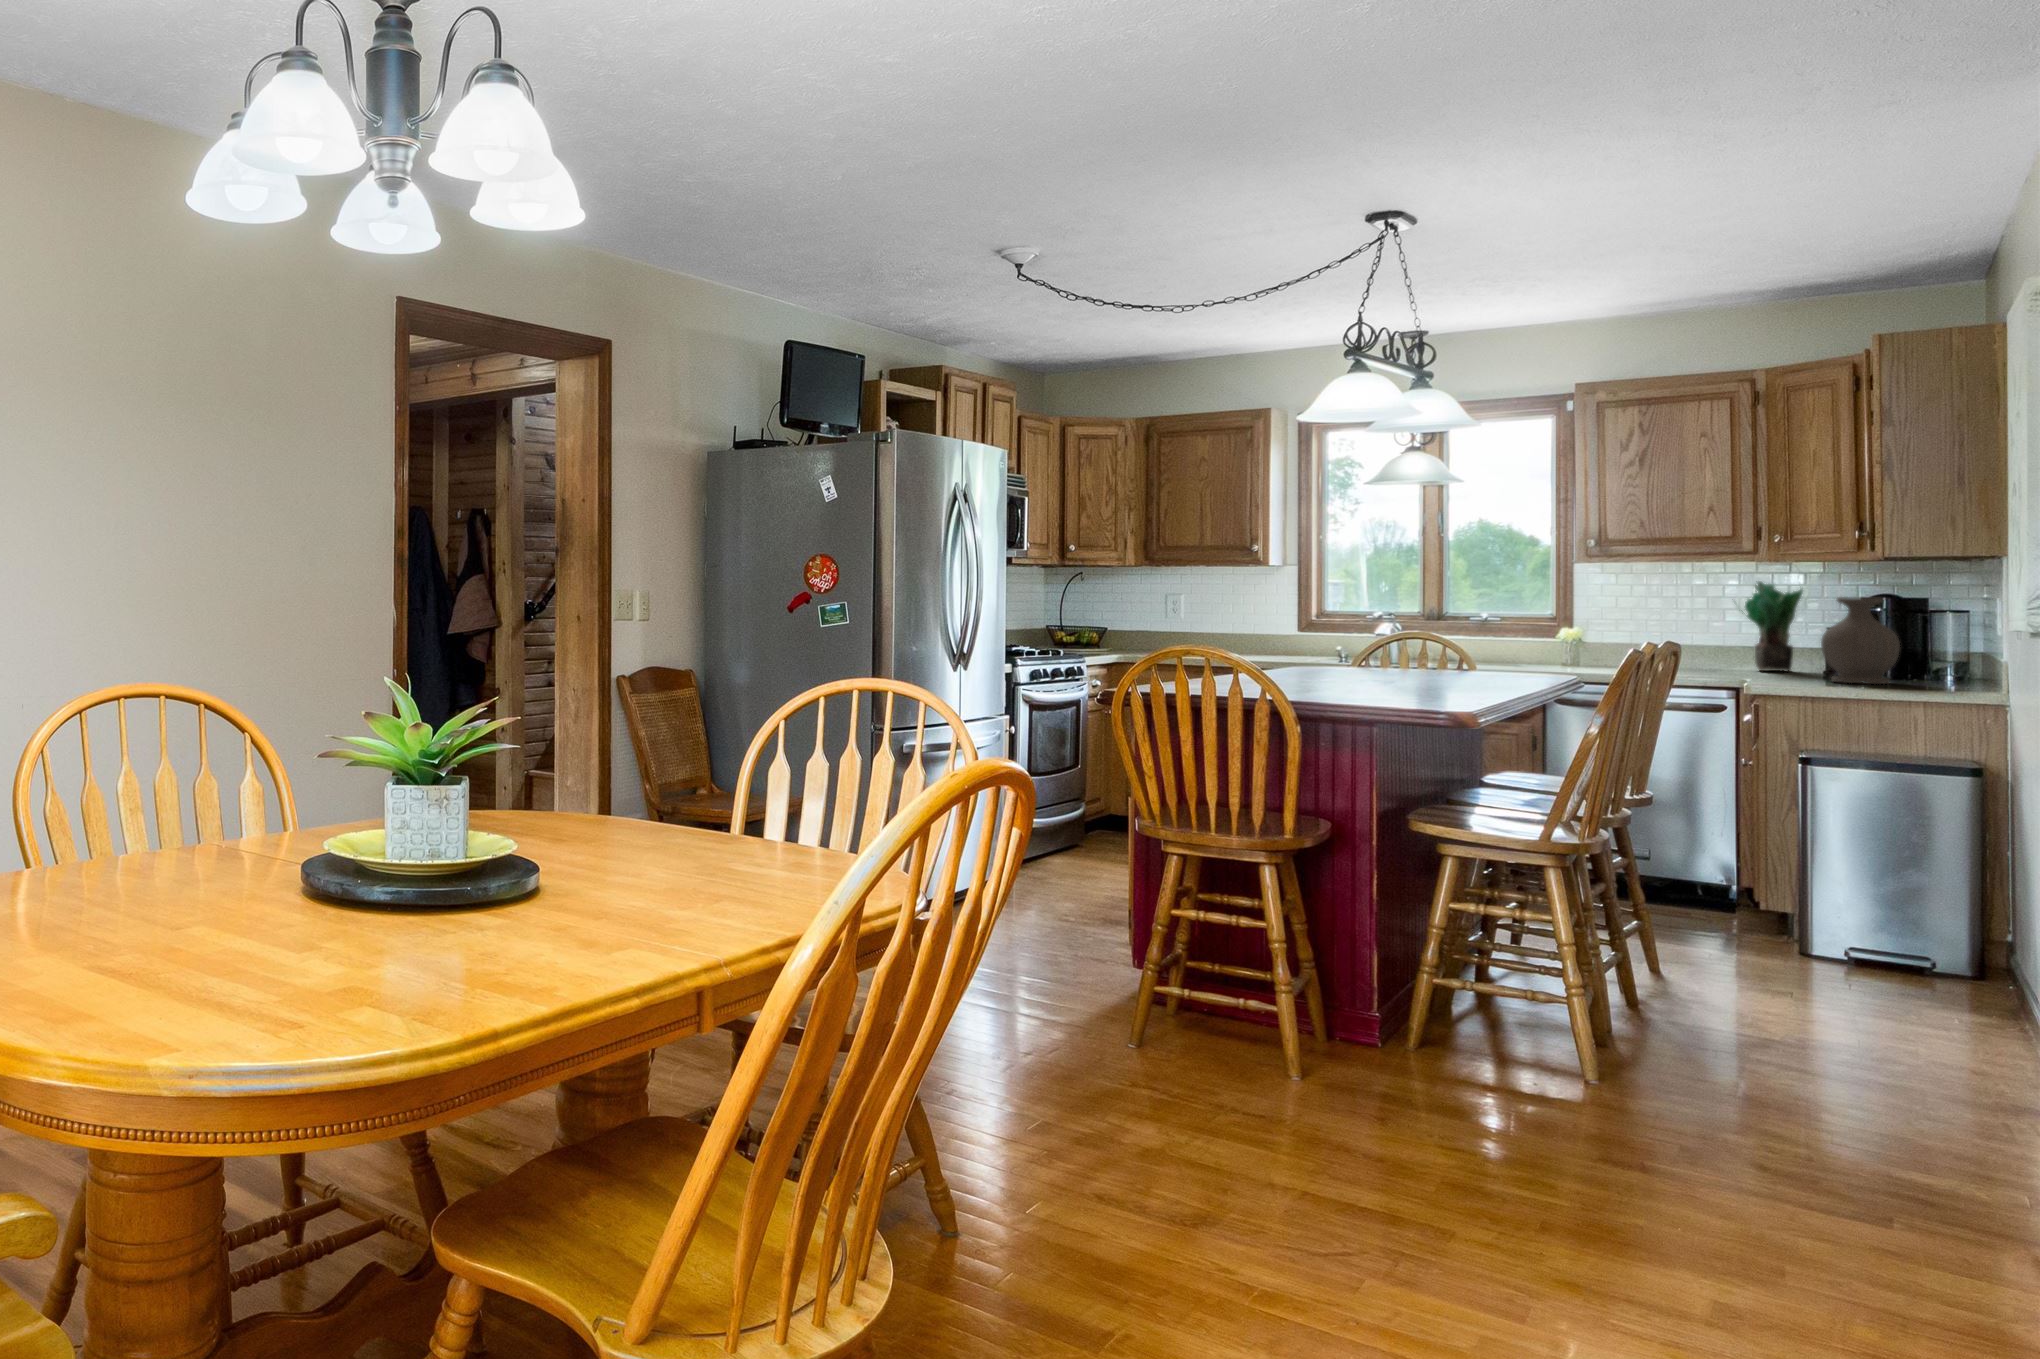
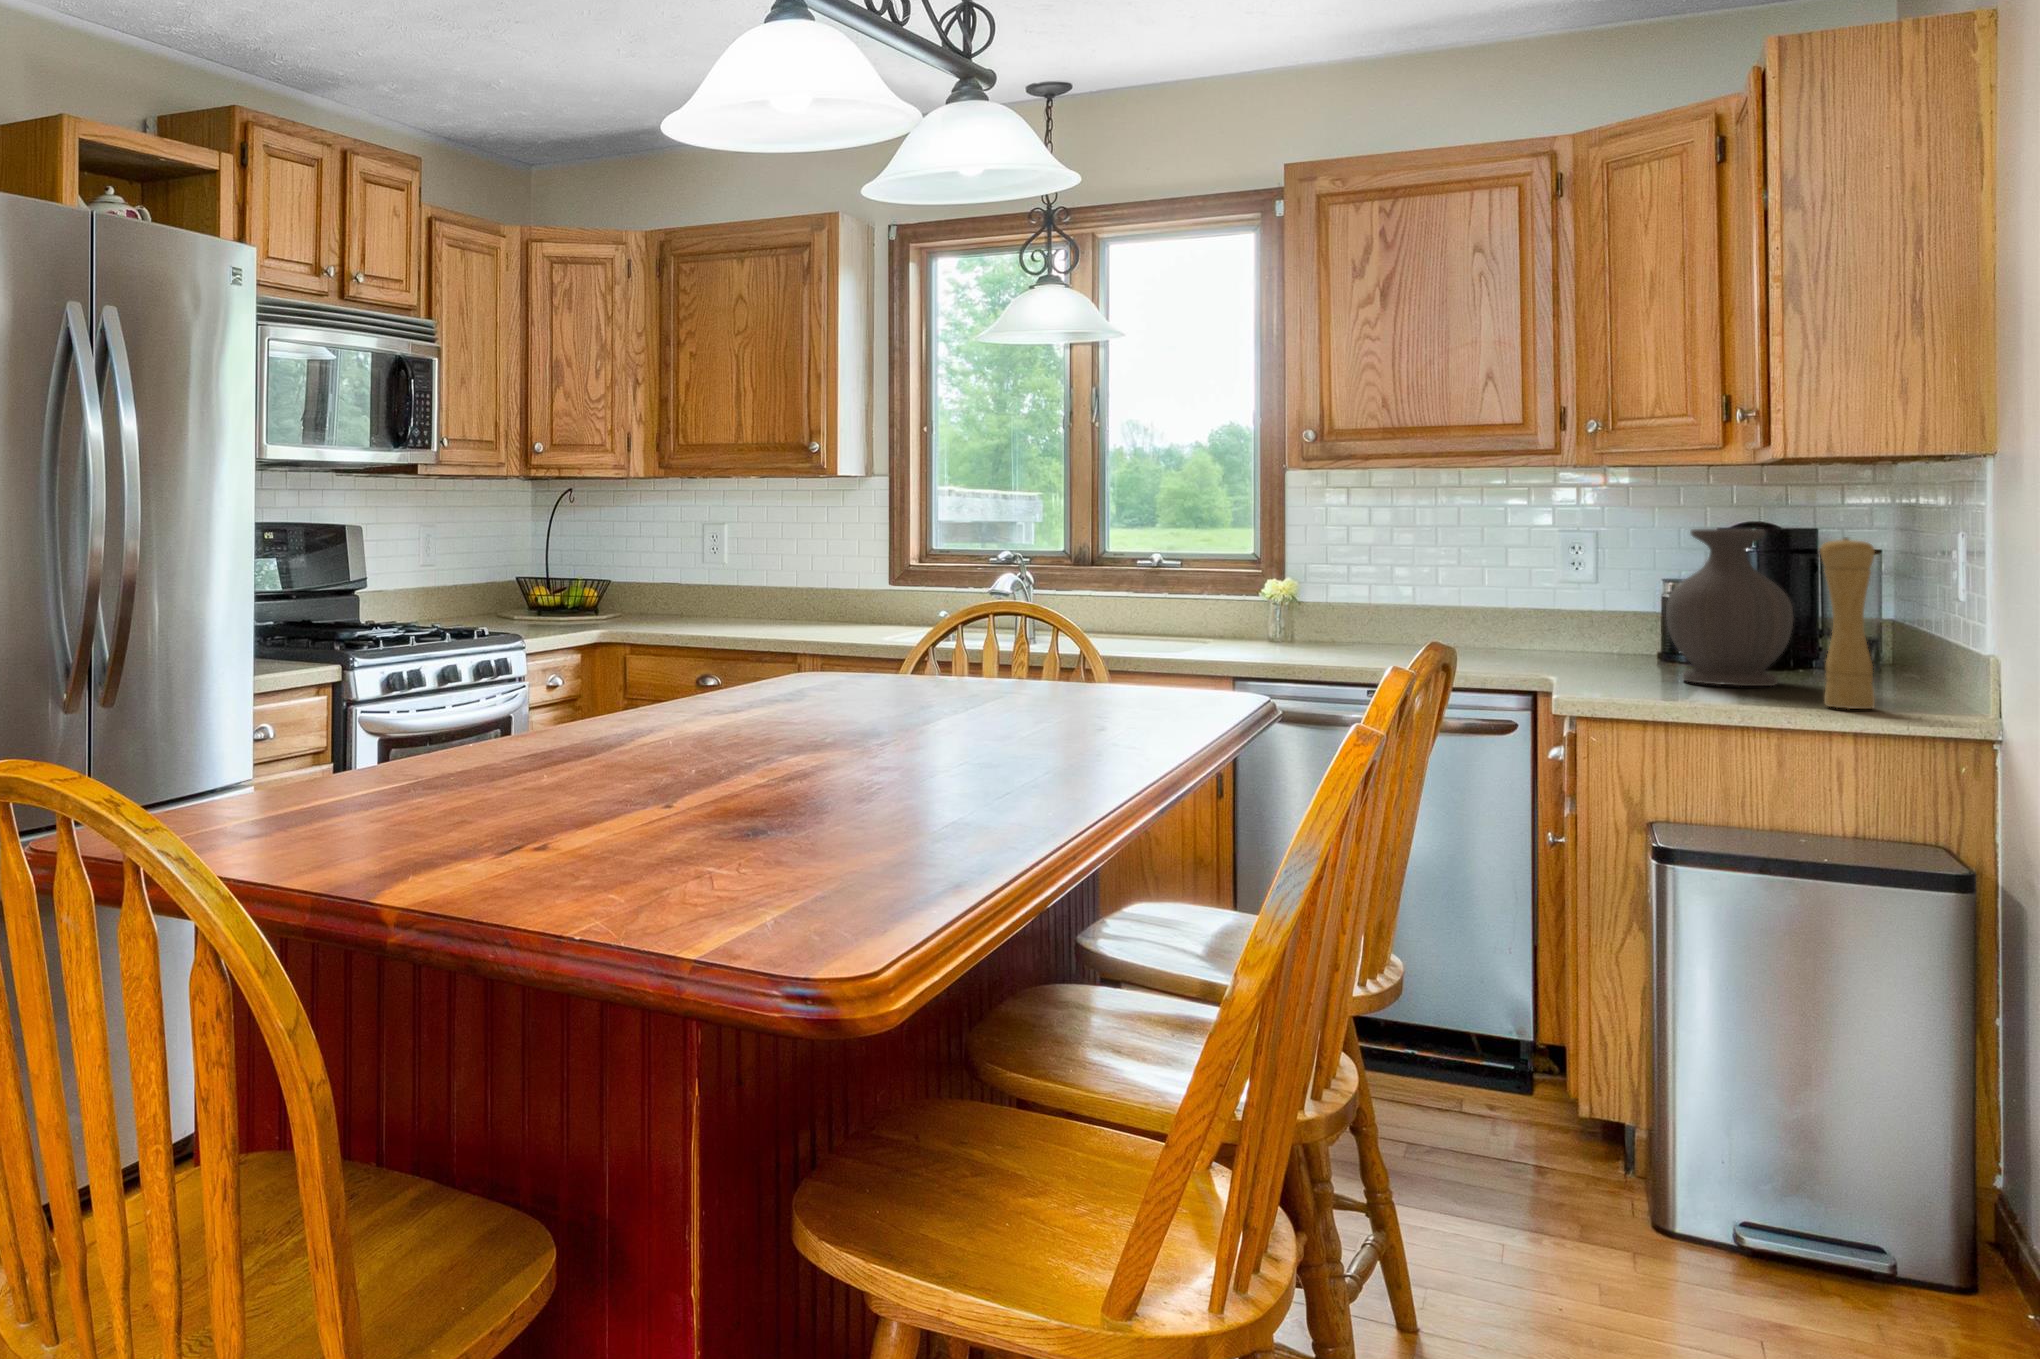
potted plant: present [1742,581,1803,672] -> none [1522,499,1631,656]
pepper mill: none [1909,601,1941,692] -> present [1820,538,1875,709]

